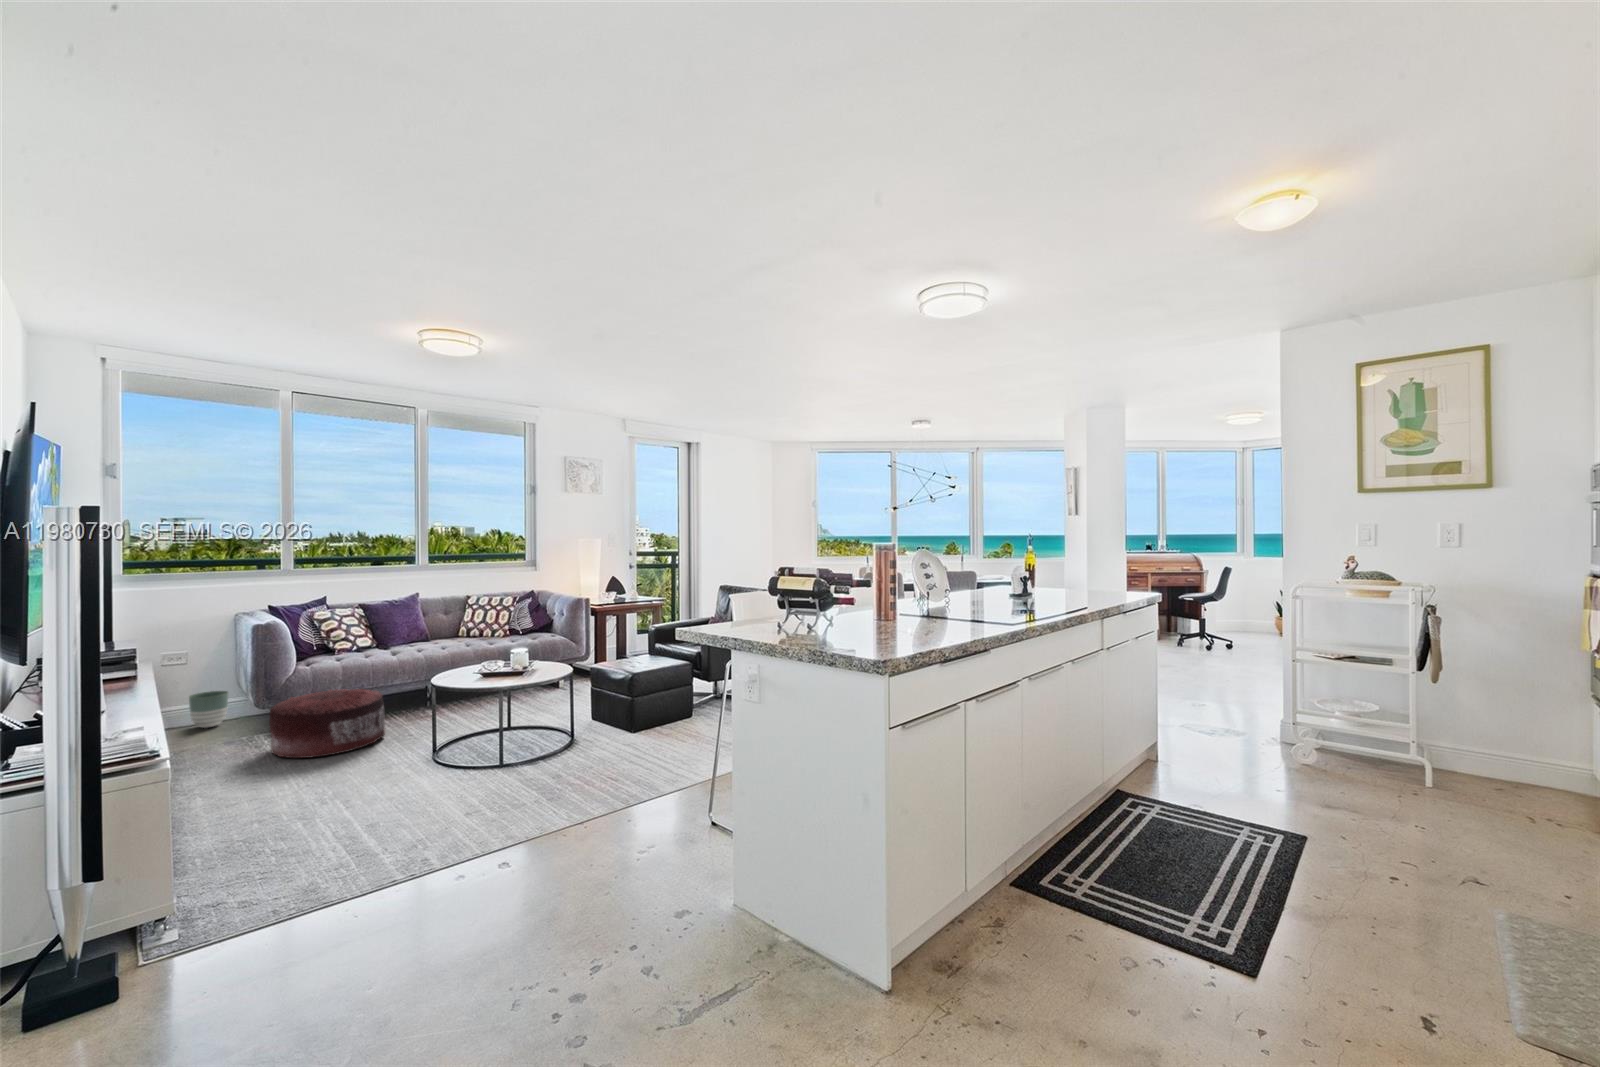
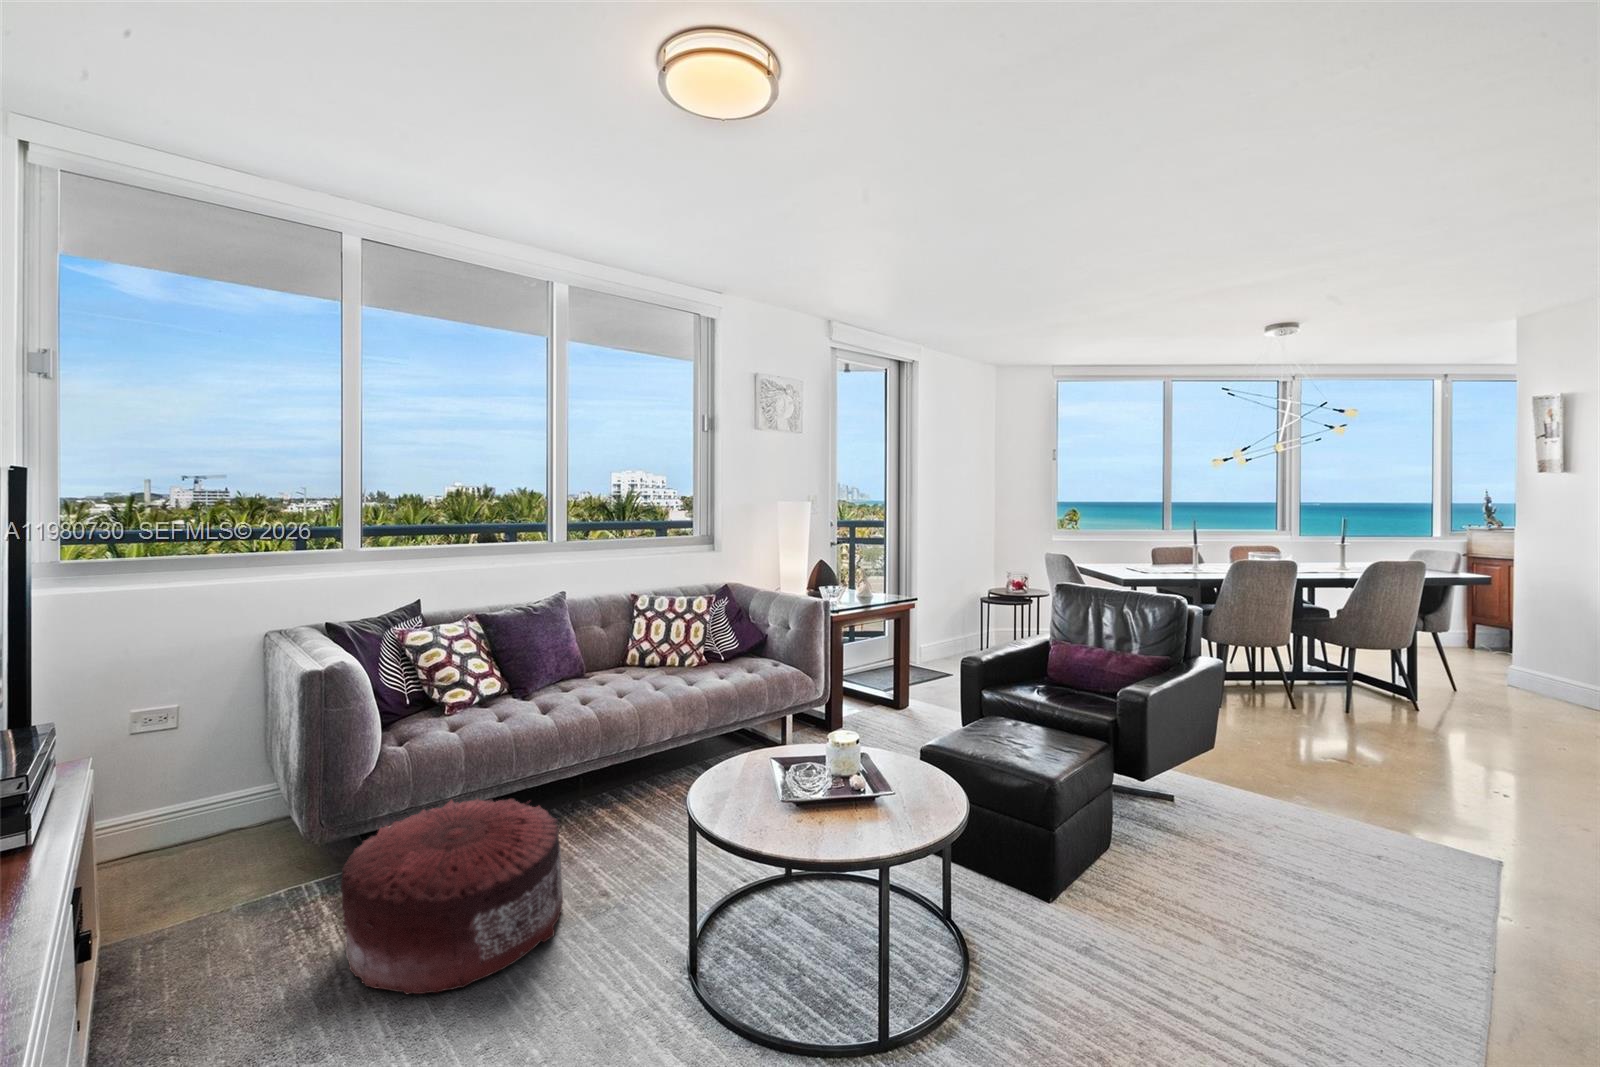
planter: present [189,691,228,728] -> none [186,777,258,852]

